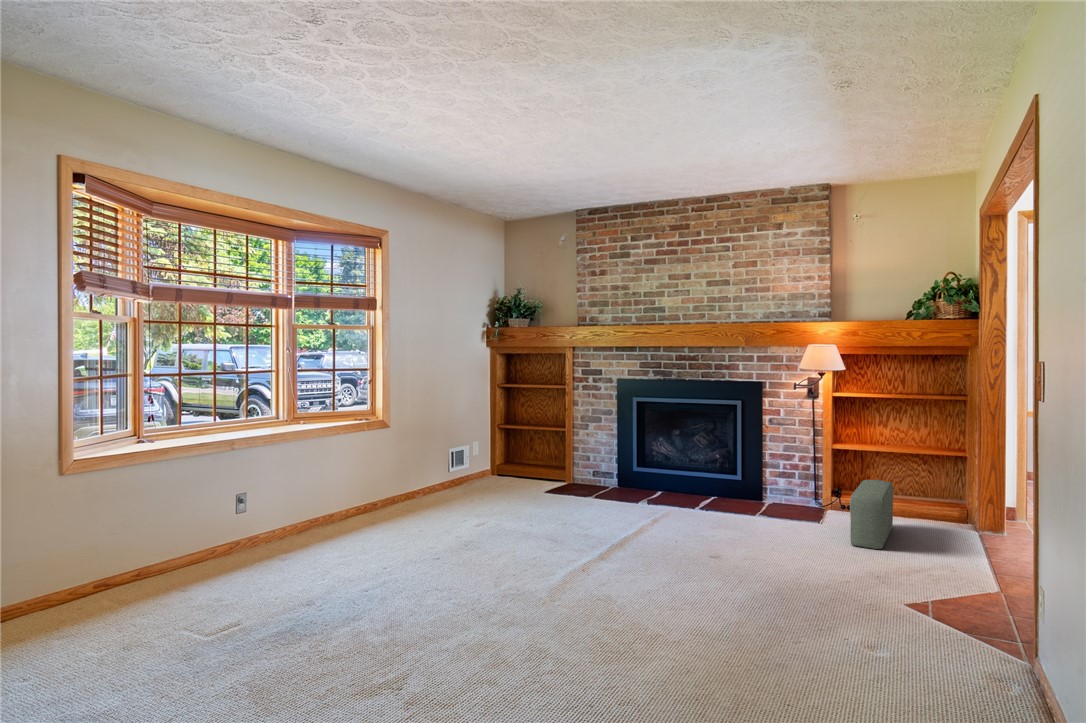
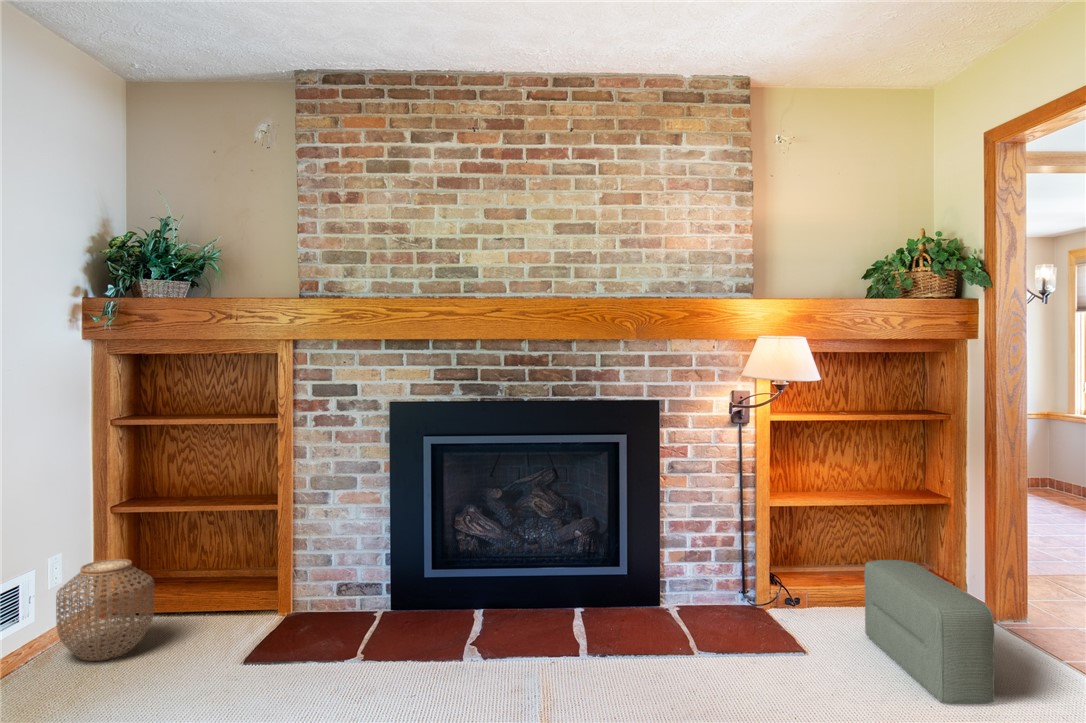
woven basket: none [474,444,510,485] -> present [56,559,154,661]

